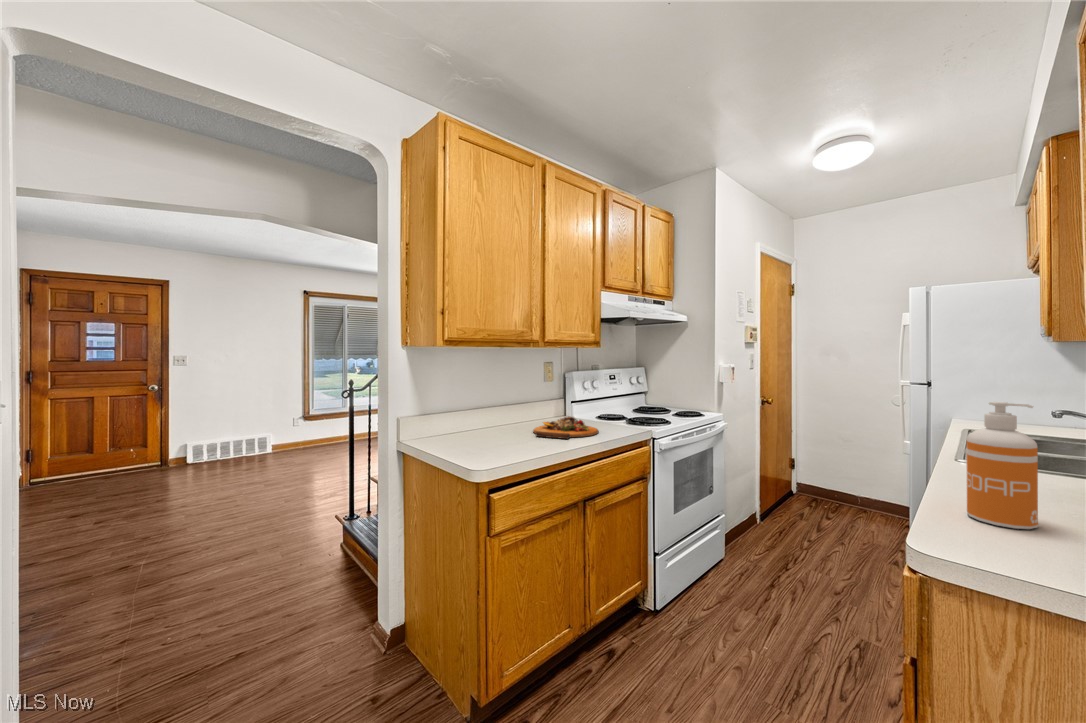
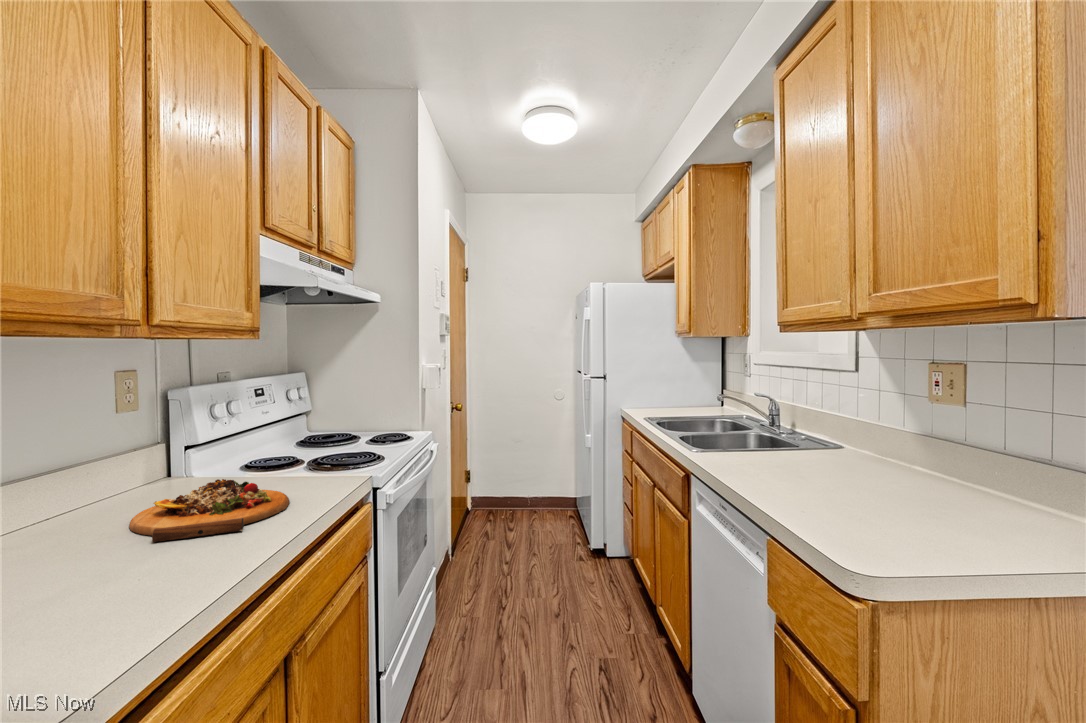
soap dispenser: present [967,402,1038,529] -> none [805,403,858,526]

